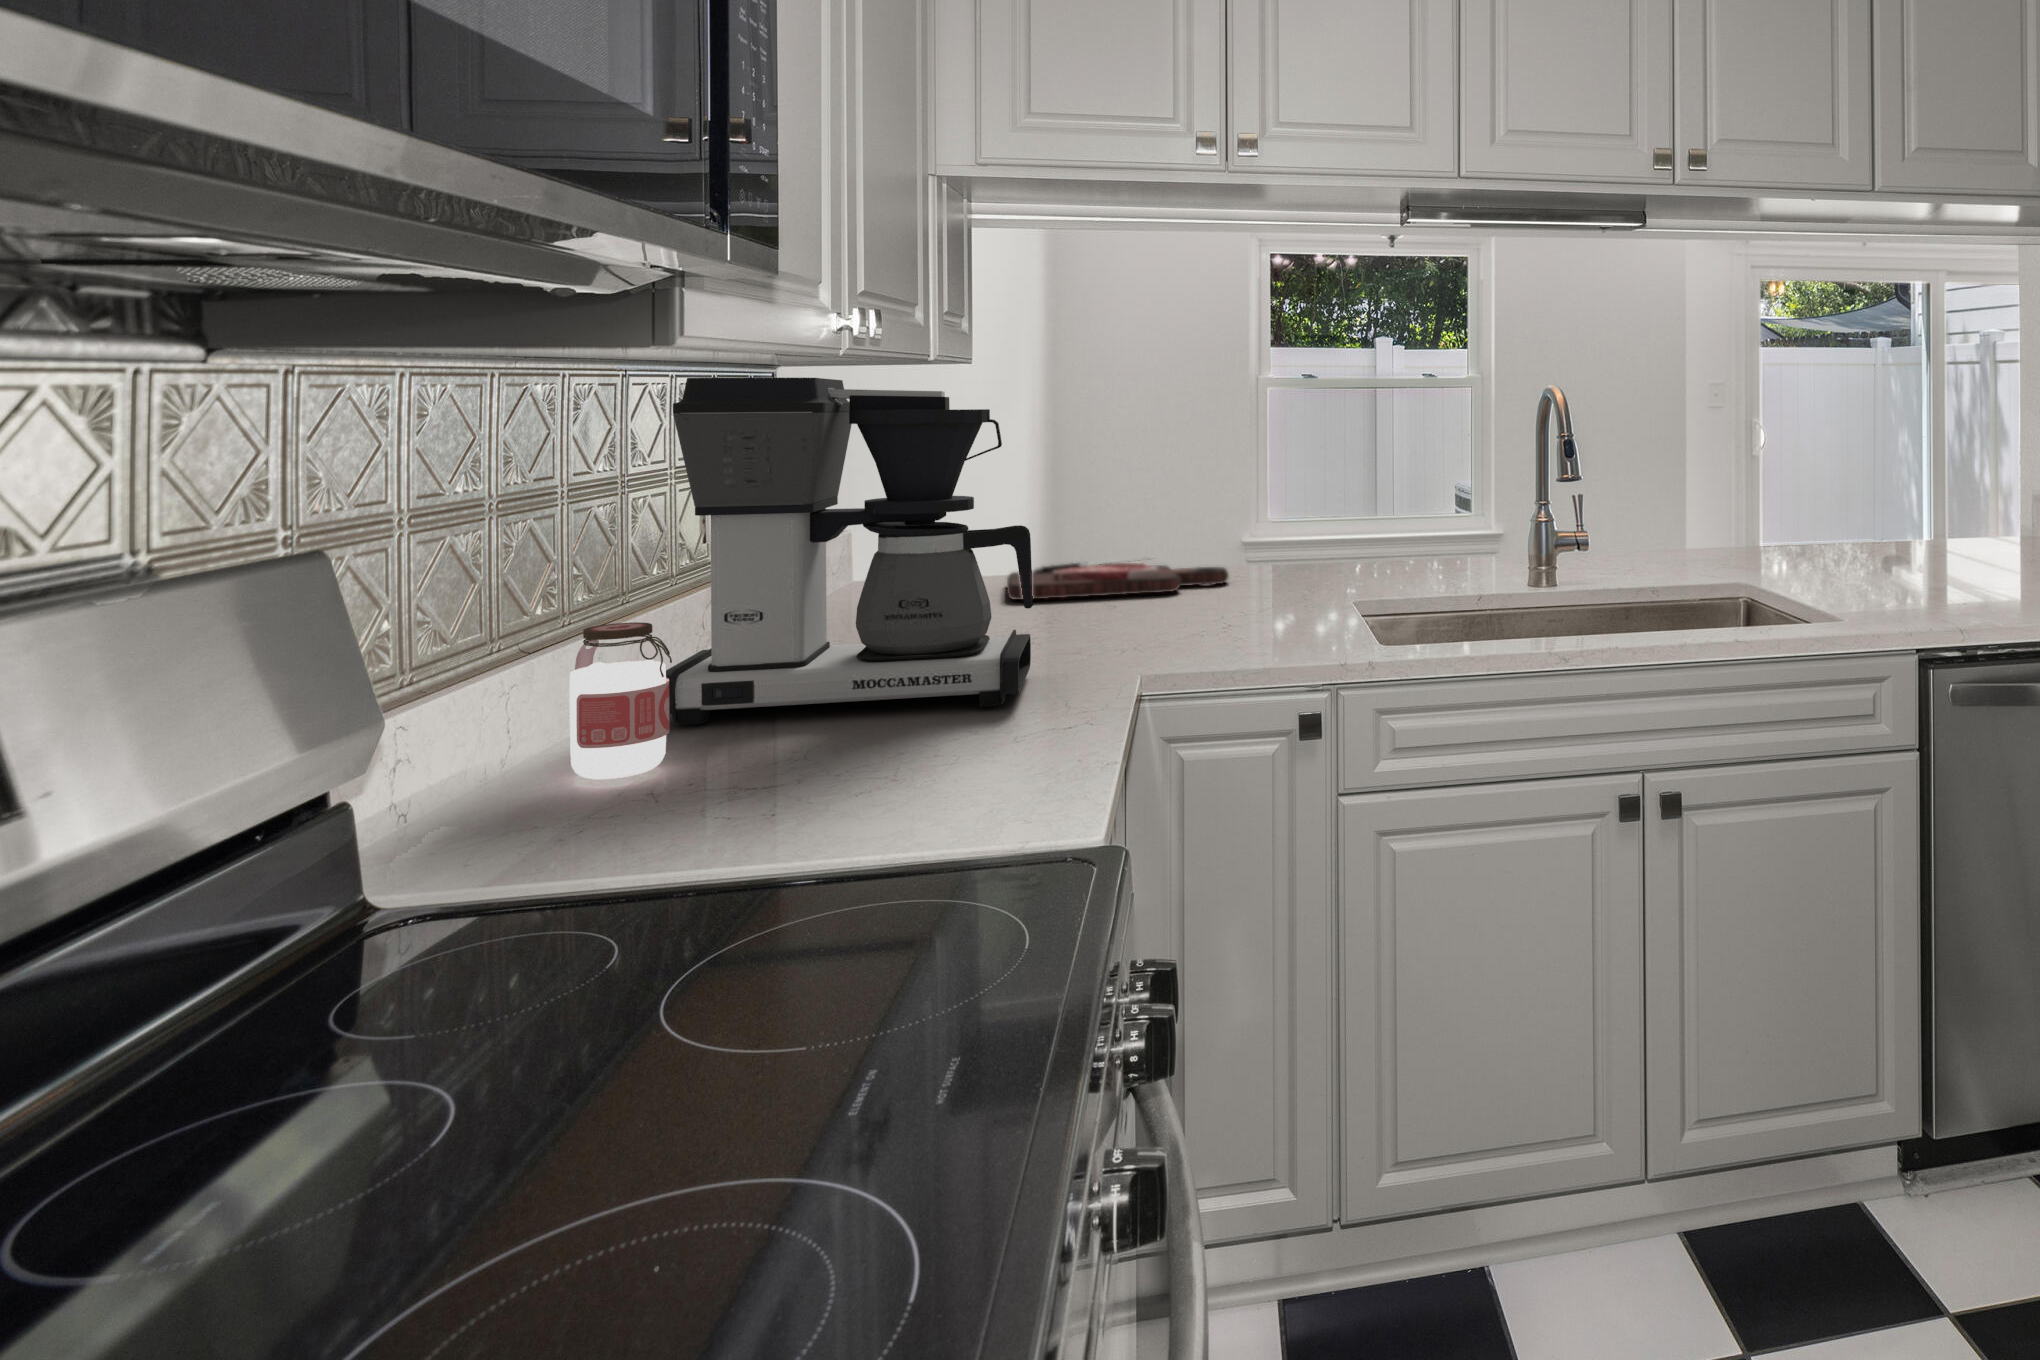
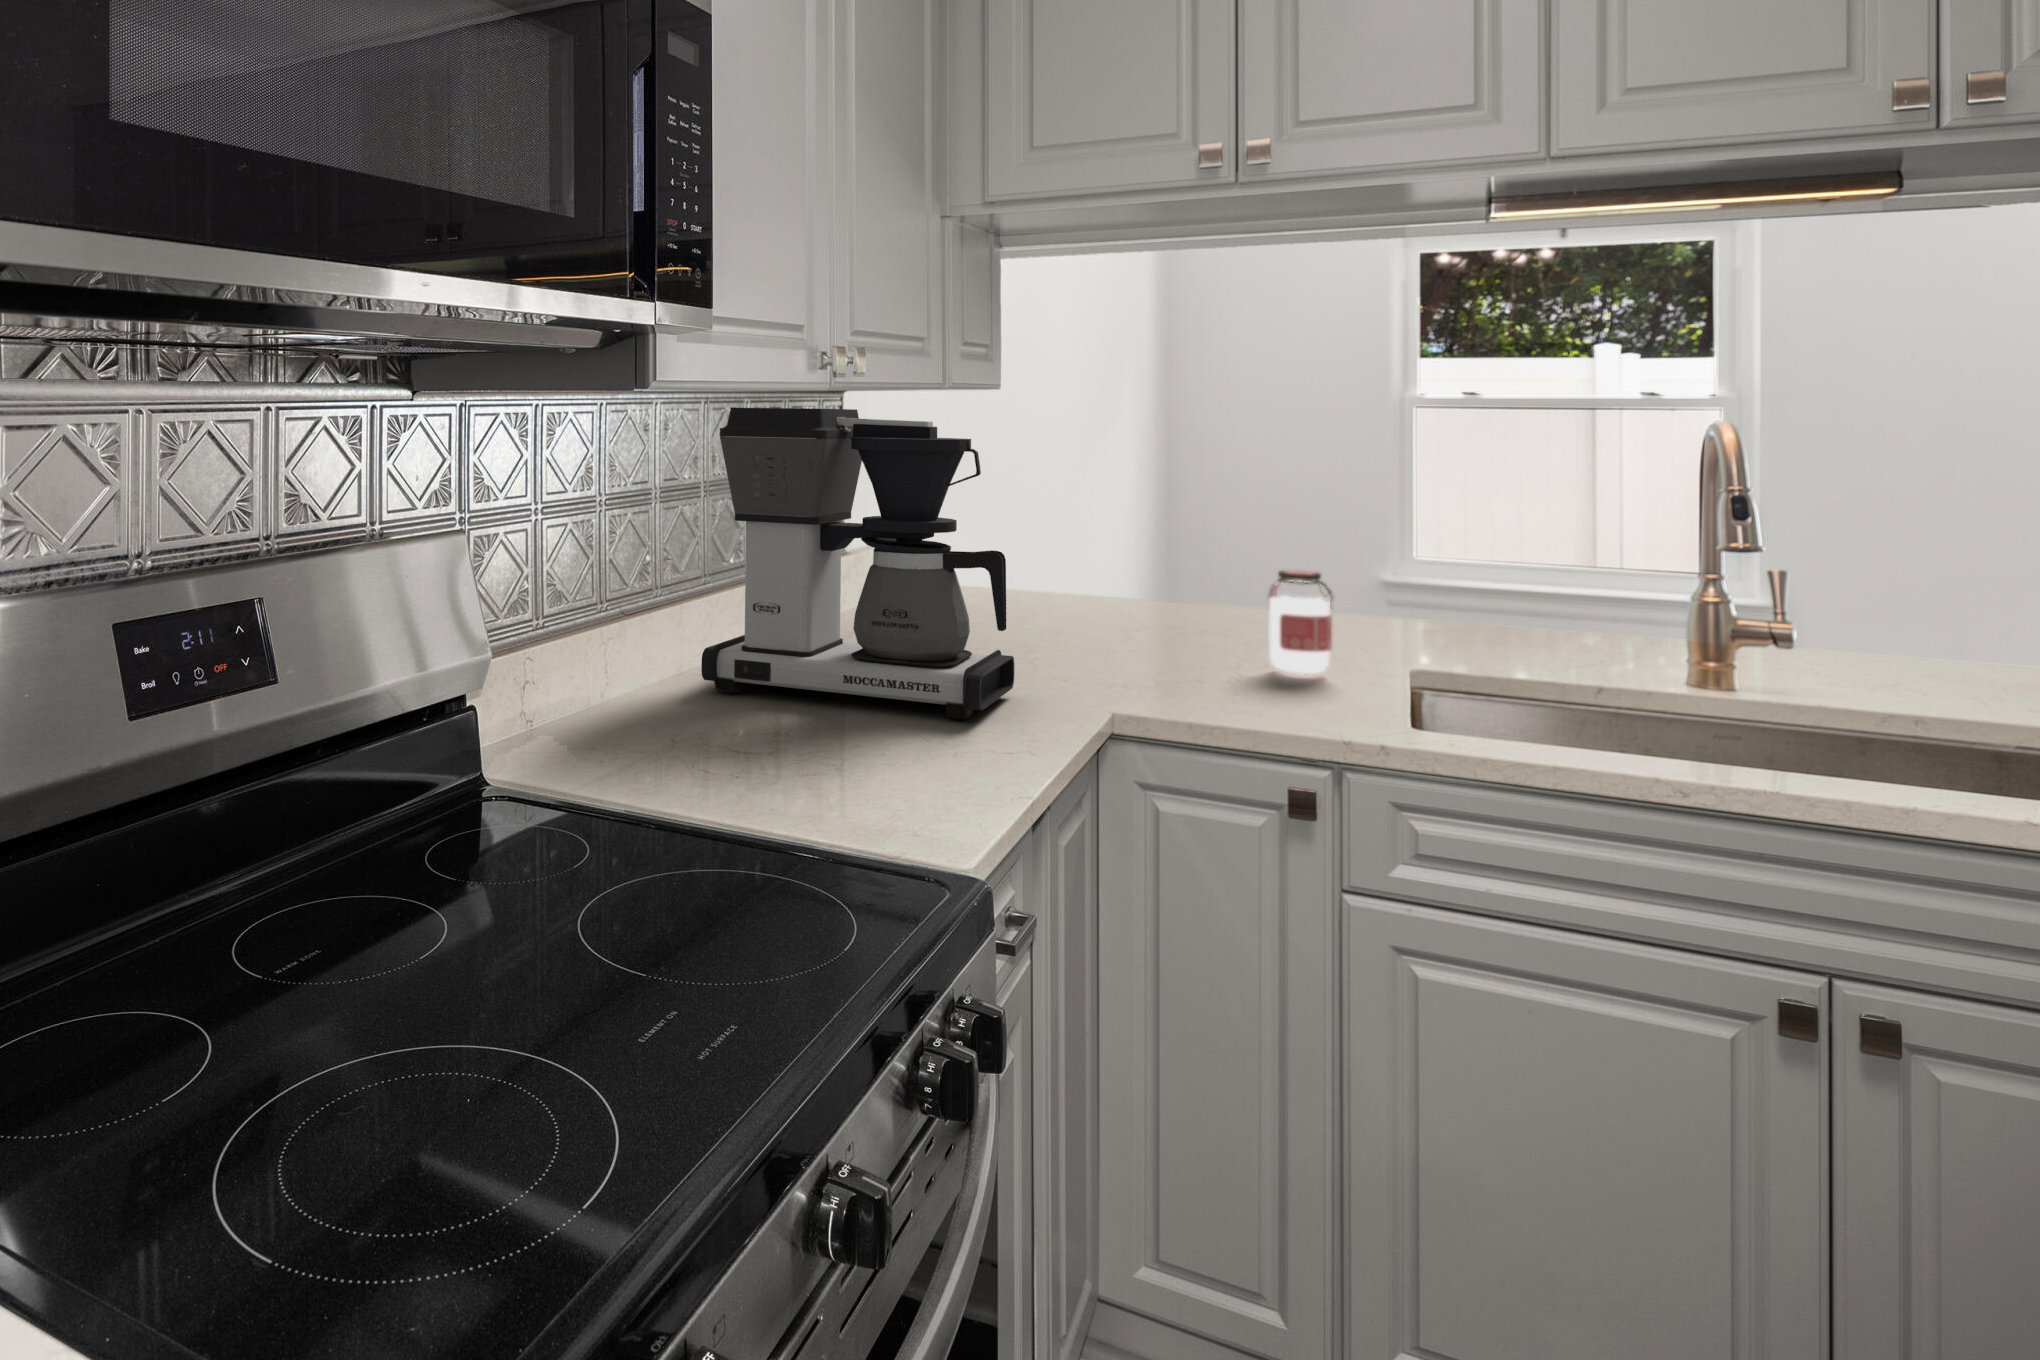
cutting board: present [1007,558,1229,600] -> none [1042,593,1284,634]
jar: present [570,622,672,779] -> present [1268,570,1333,674]

